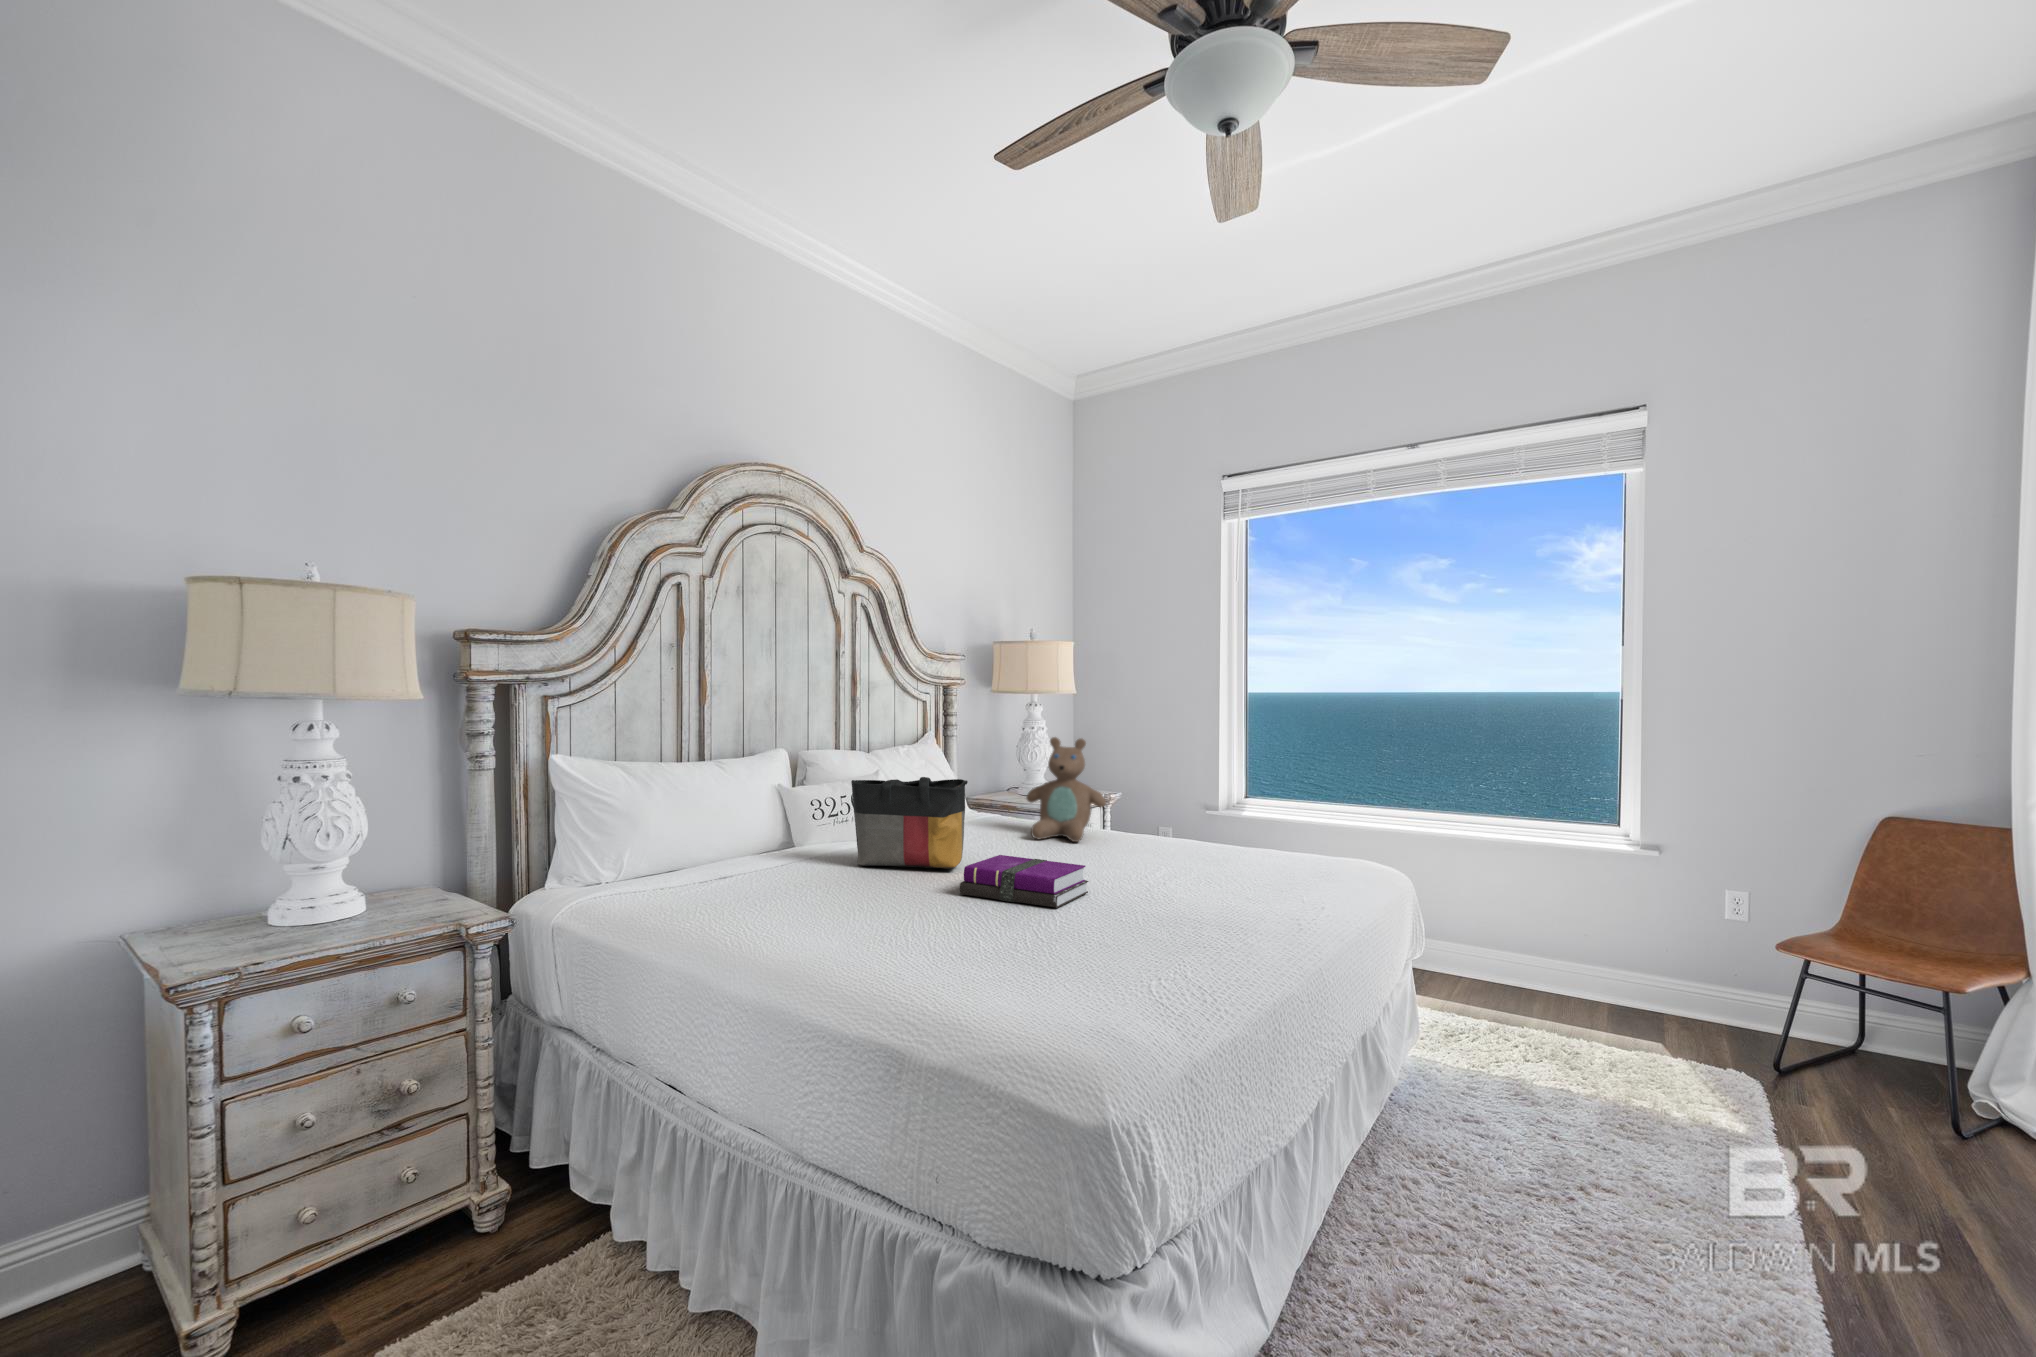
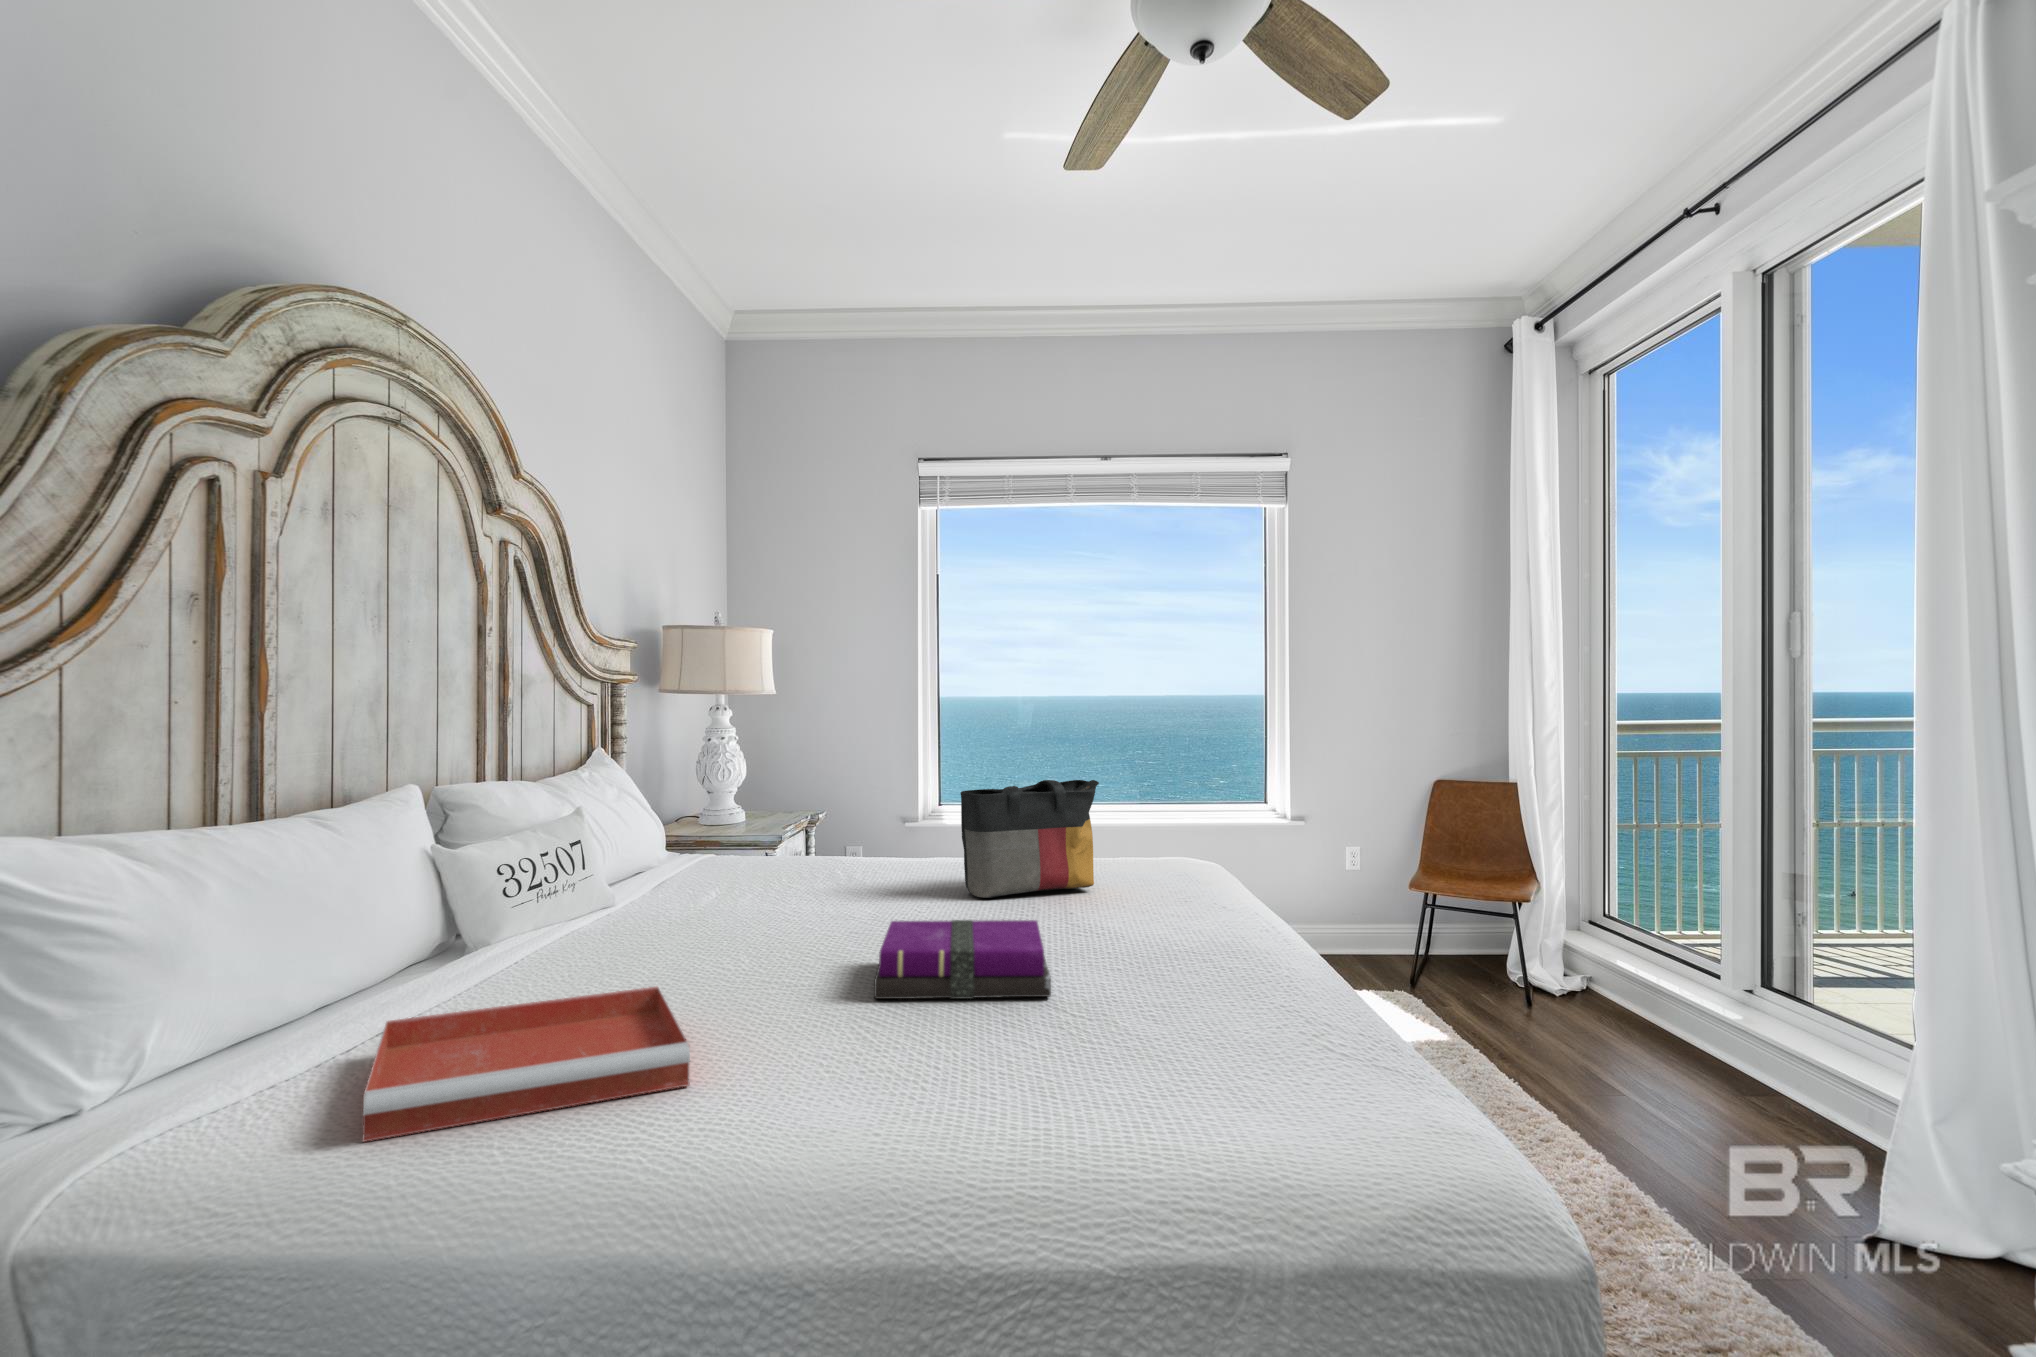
teddy bear: present [1026,737,1106,842] -> none [797,740,909,885]
tote bag: present [851,777,968,869] -> present [961,780,1099,898]
tray: none [685,863,844,909] -> present [362,987,690,1142]

